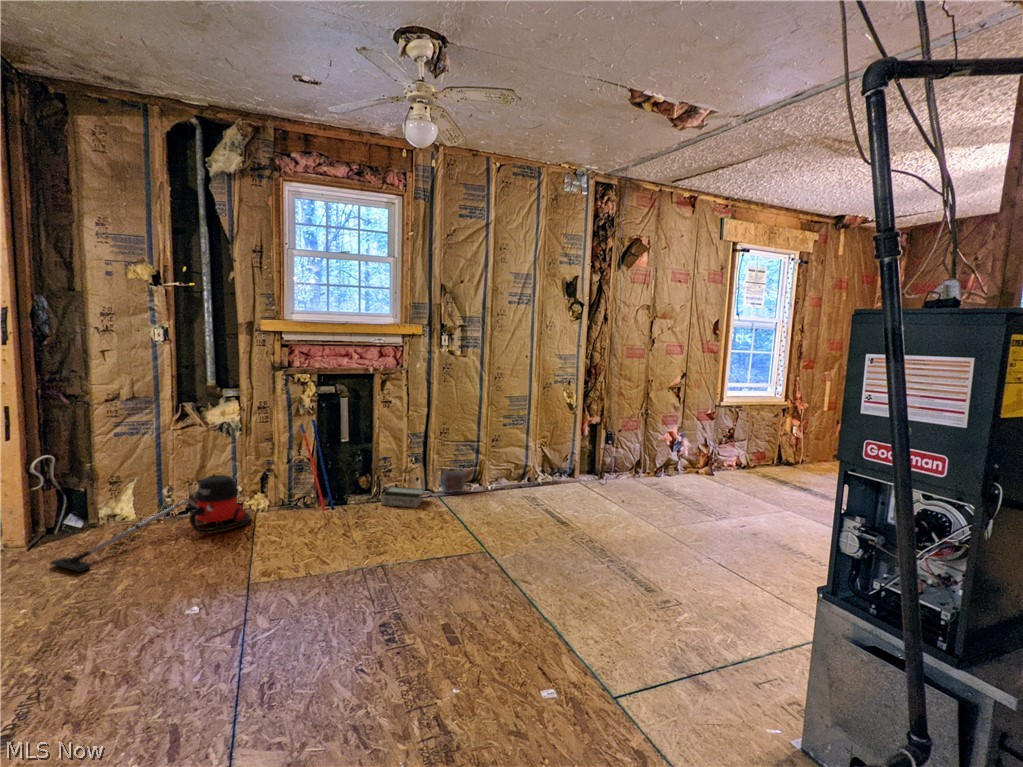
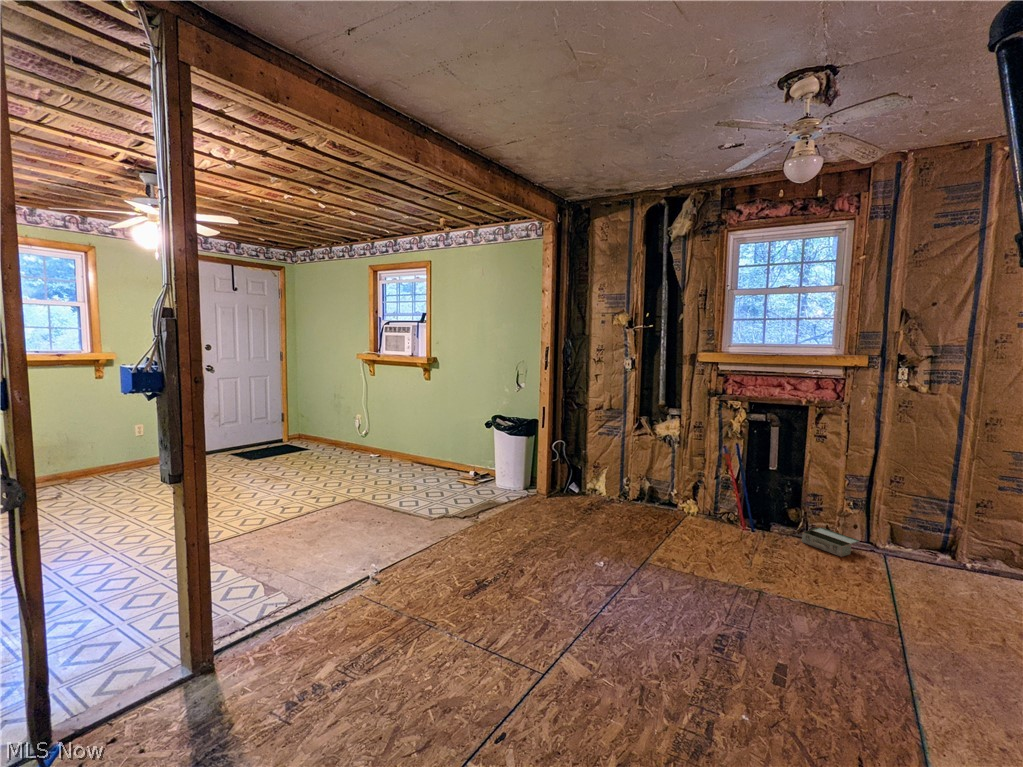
watering can: present [434,468,476,493] -> none [875,521,946,560]
vacuum cleaner: present [51,474,250,572] -> none [551,474,678,521]

